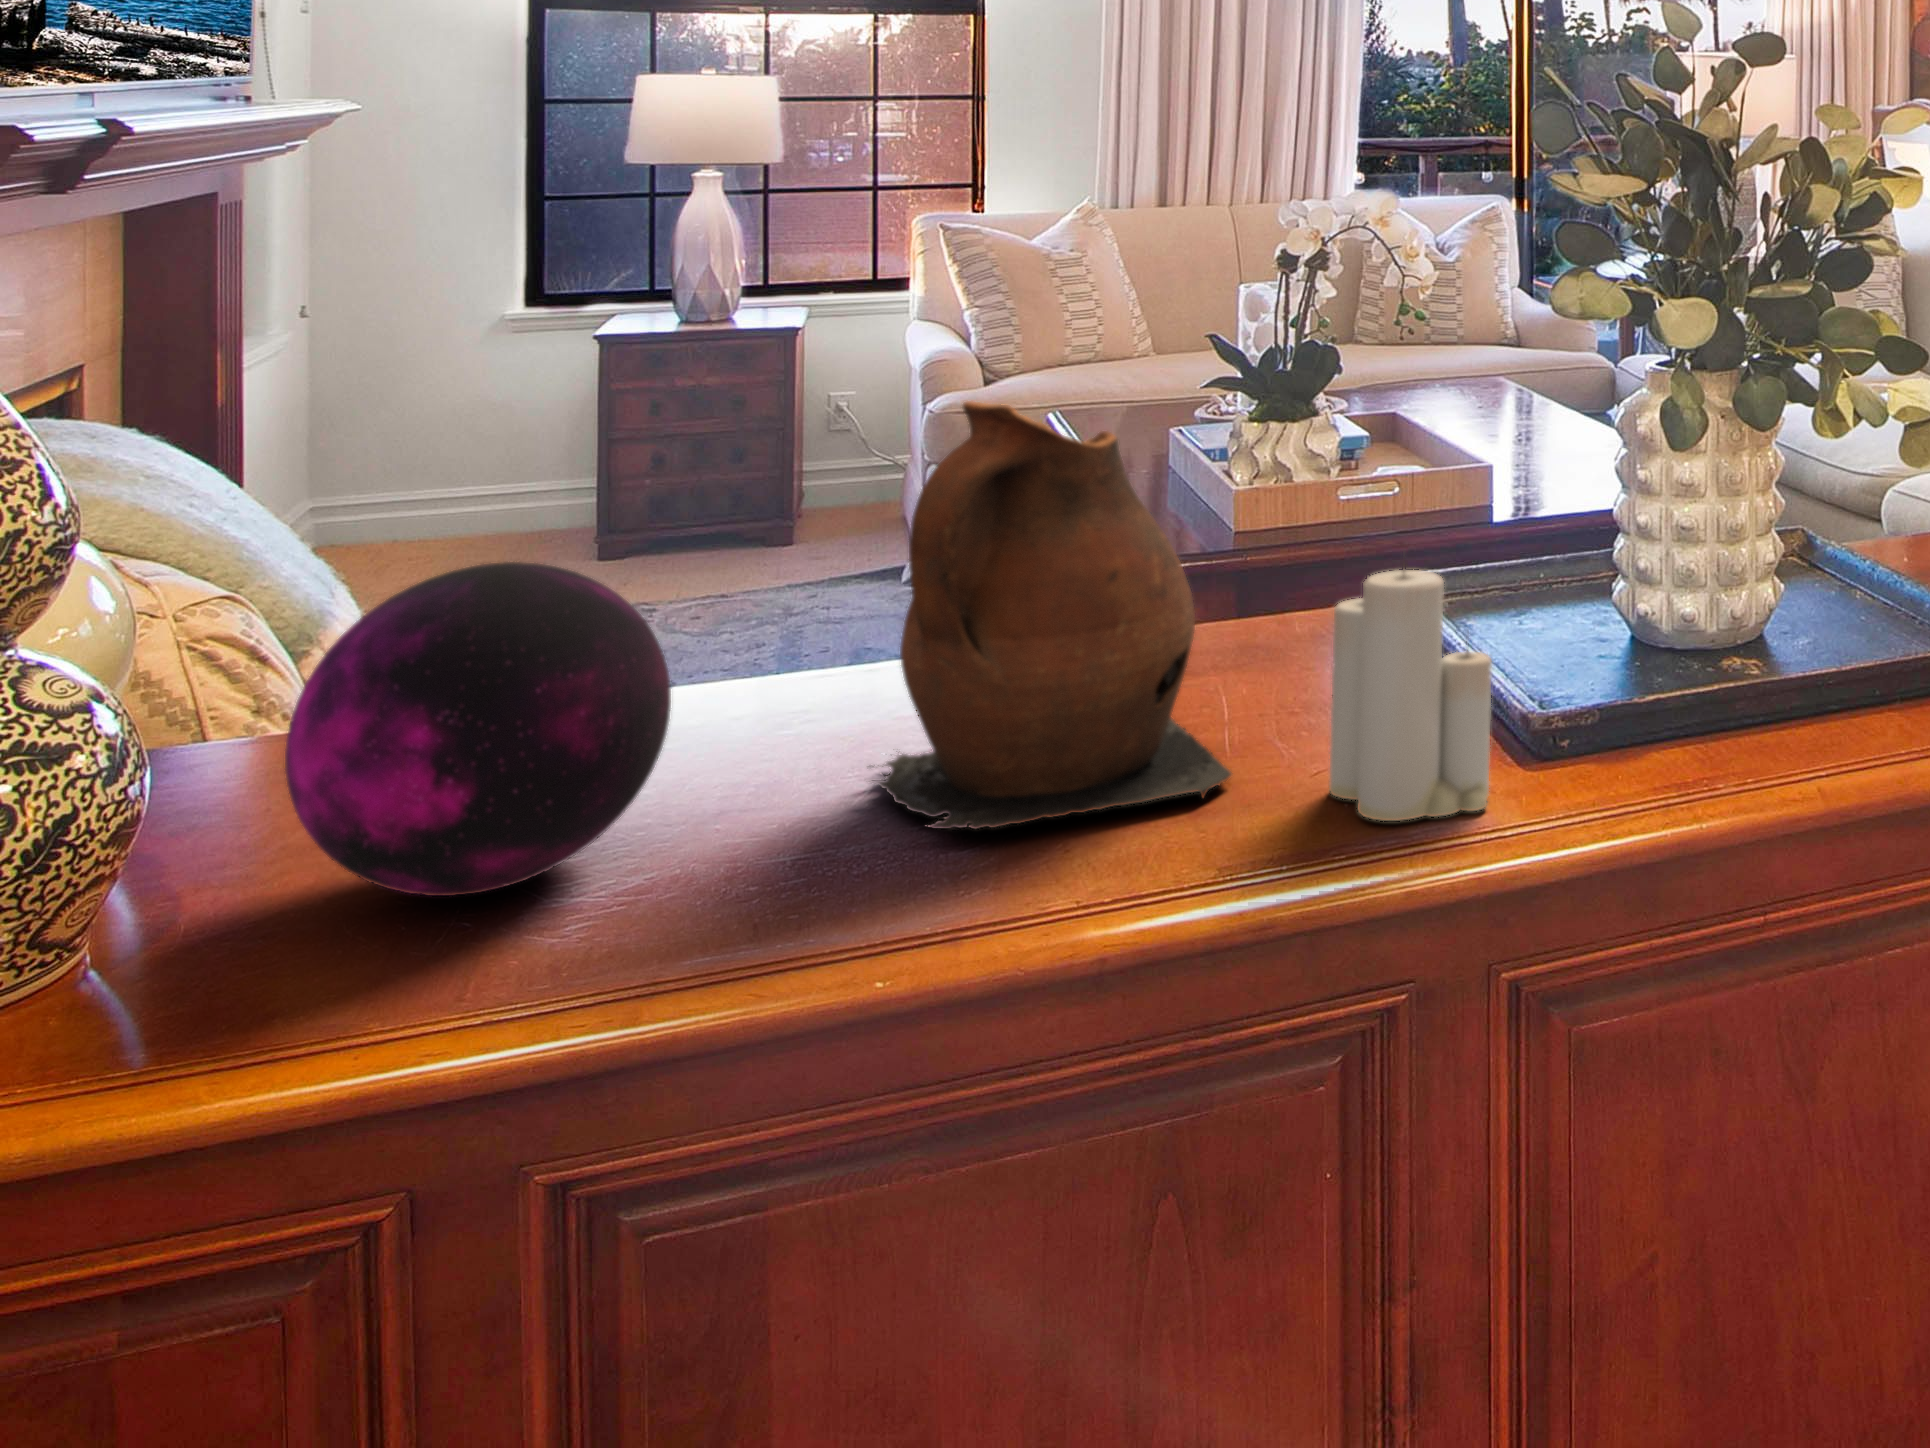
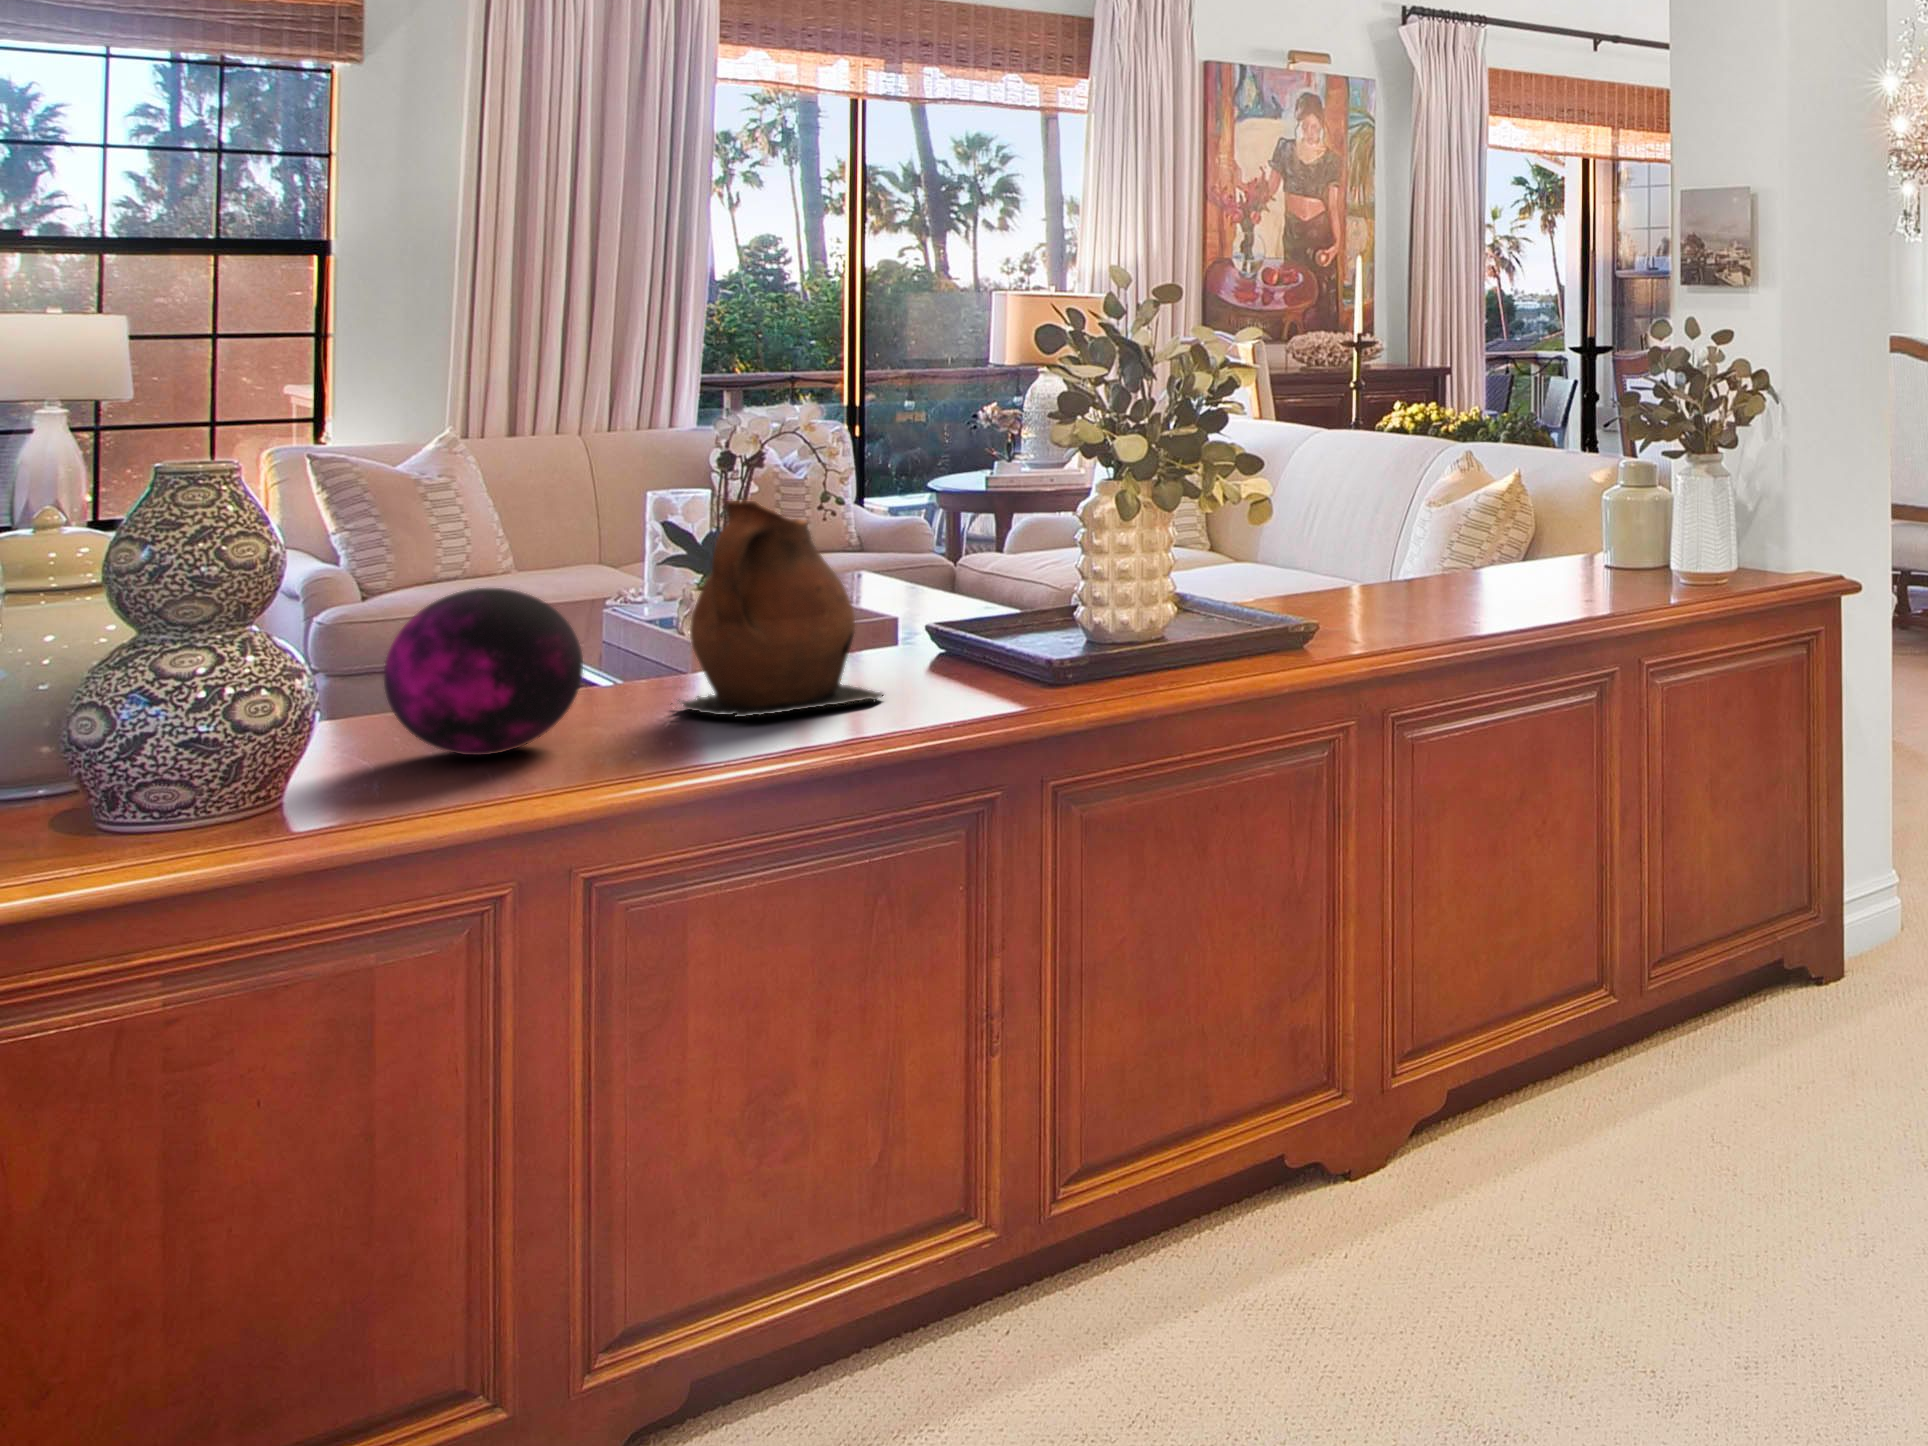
candle: present [1329,569,1492,821] -> none [941,567,1034,701]

